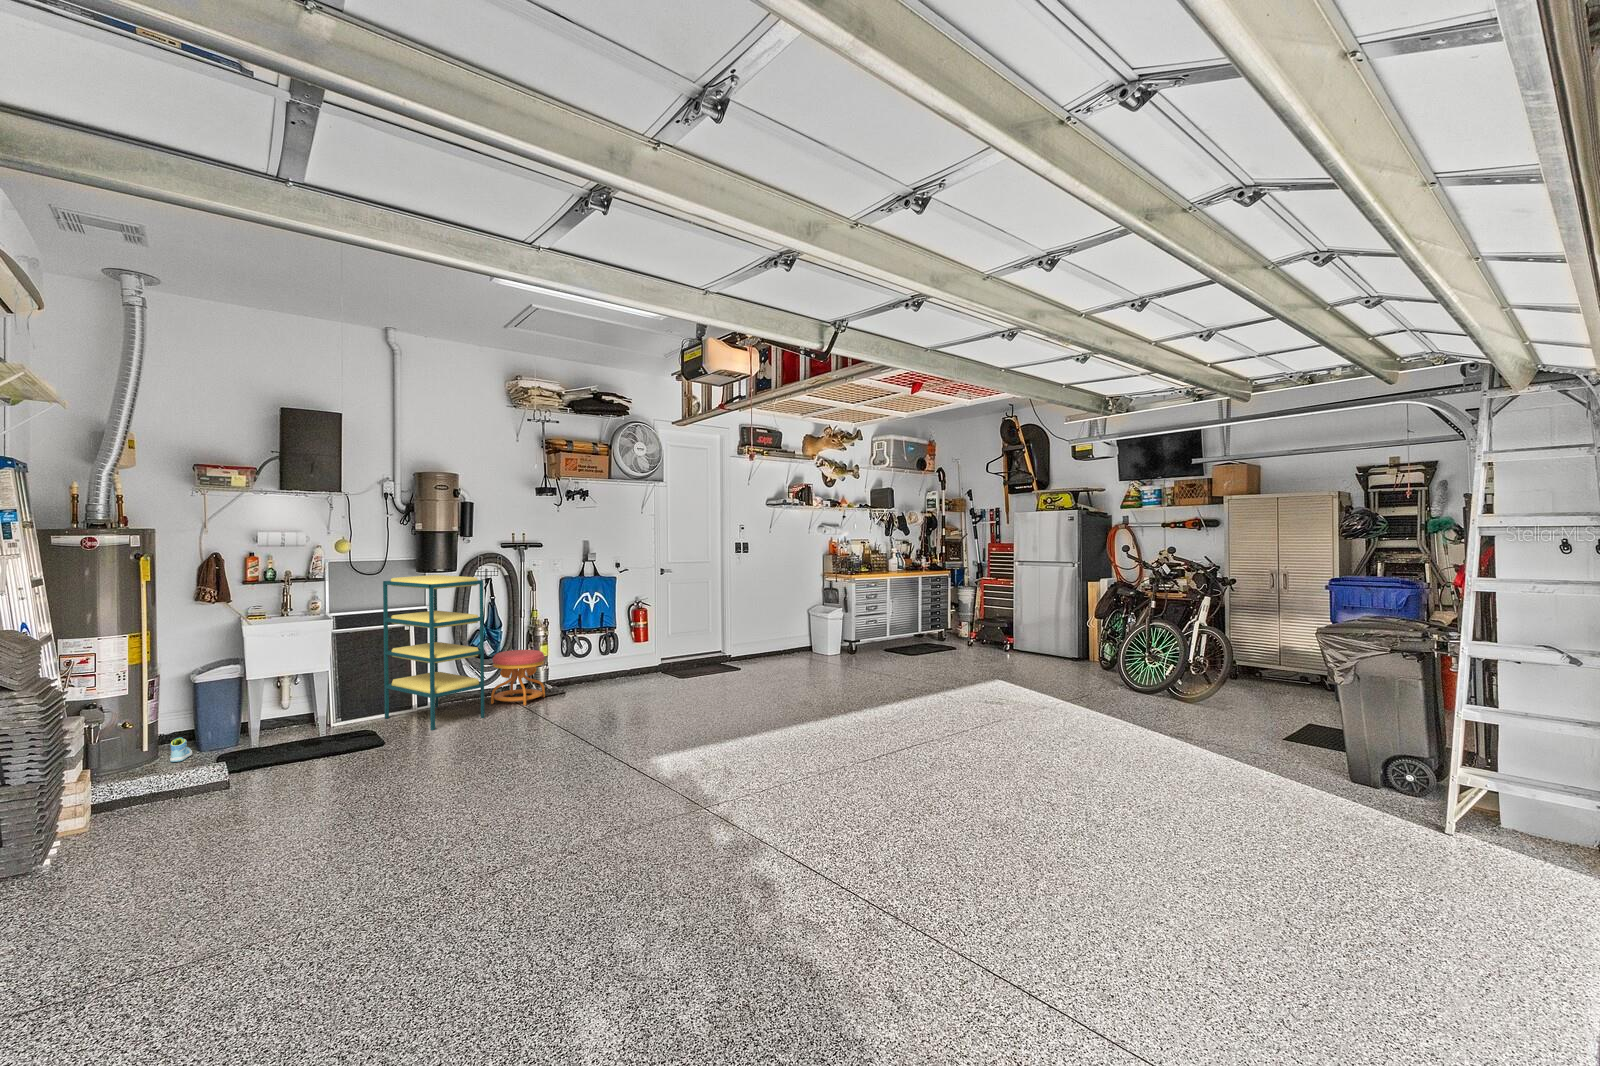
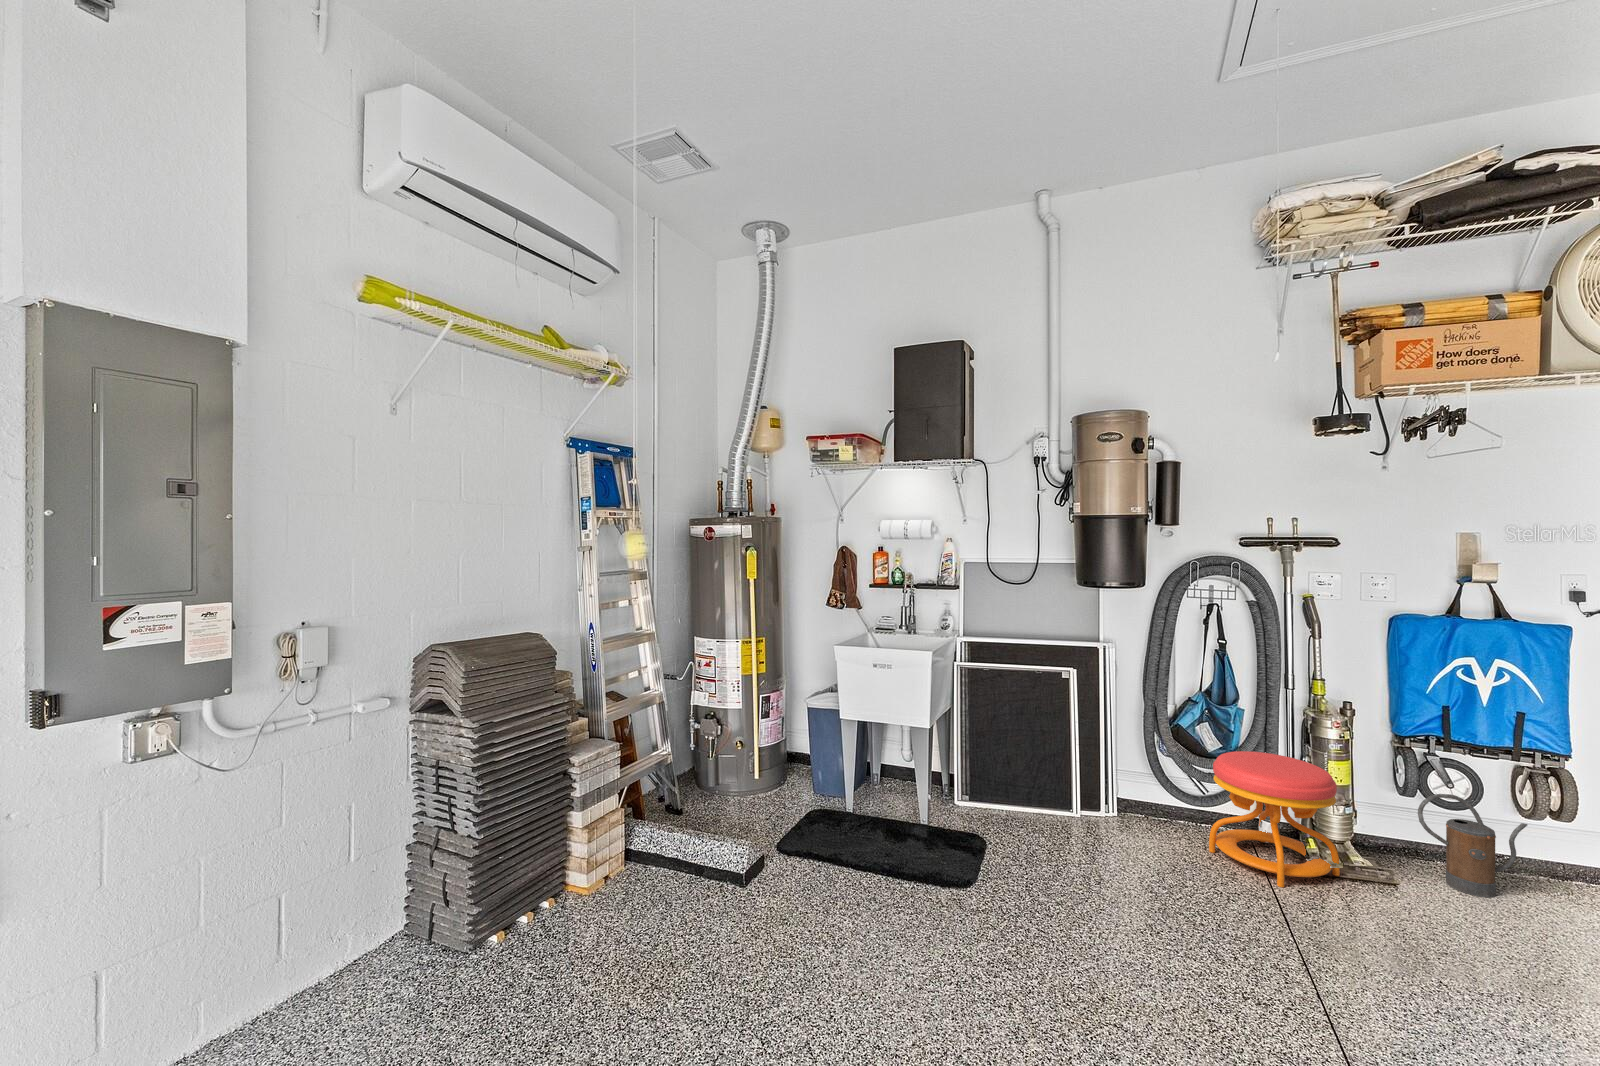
shelving unit: present [383,575,484,730] -> none [1016,591,1174,893]
watering can: none [571,651,605,690] -> present [1418,794,1527,897]
sneaker: present [170,737,192,762] -> none [752,775,784,807]

